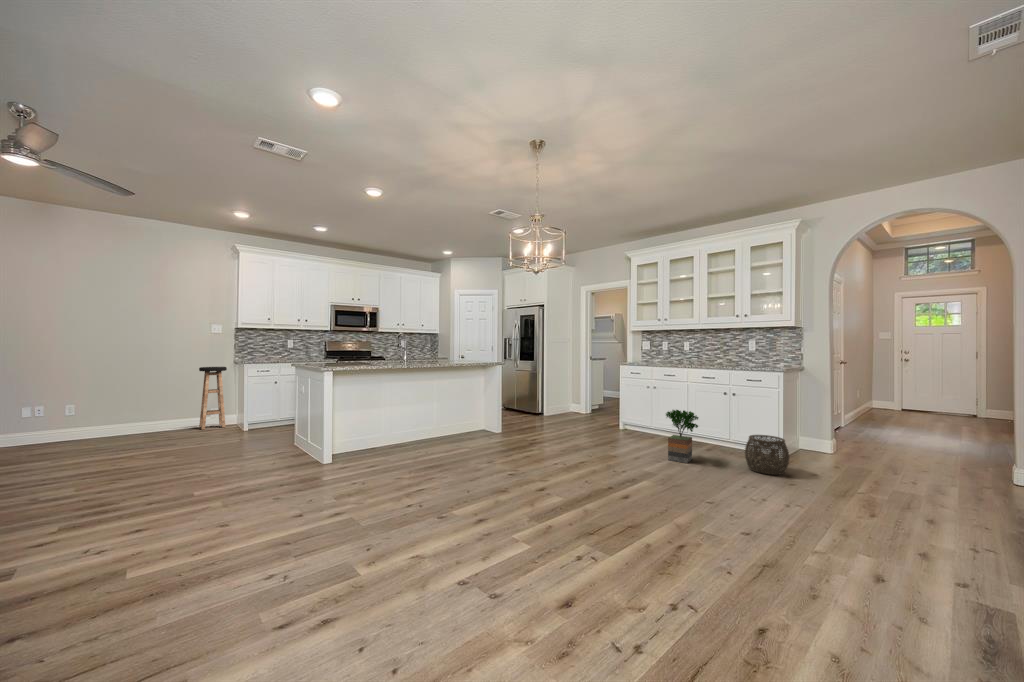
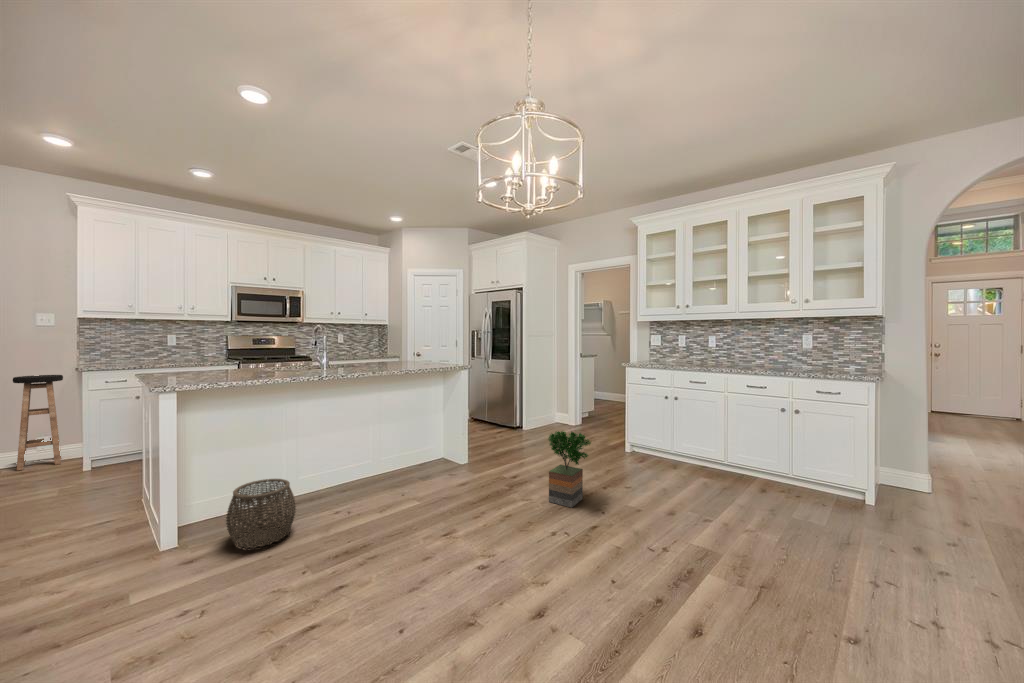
potted tree: present [666,410,698,463] -> present [548,431,591,508]
woven basket: present [745,435,789,475] -> present [226,479,296,548]

